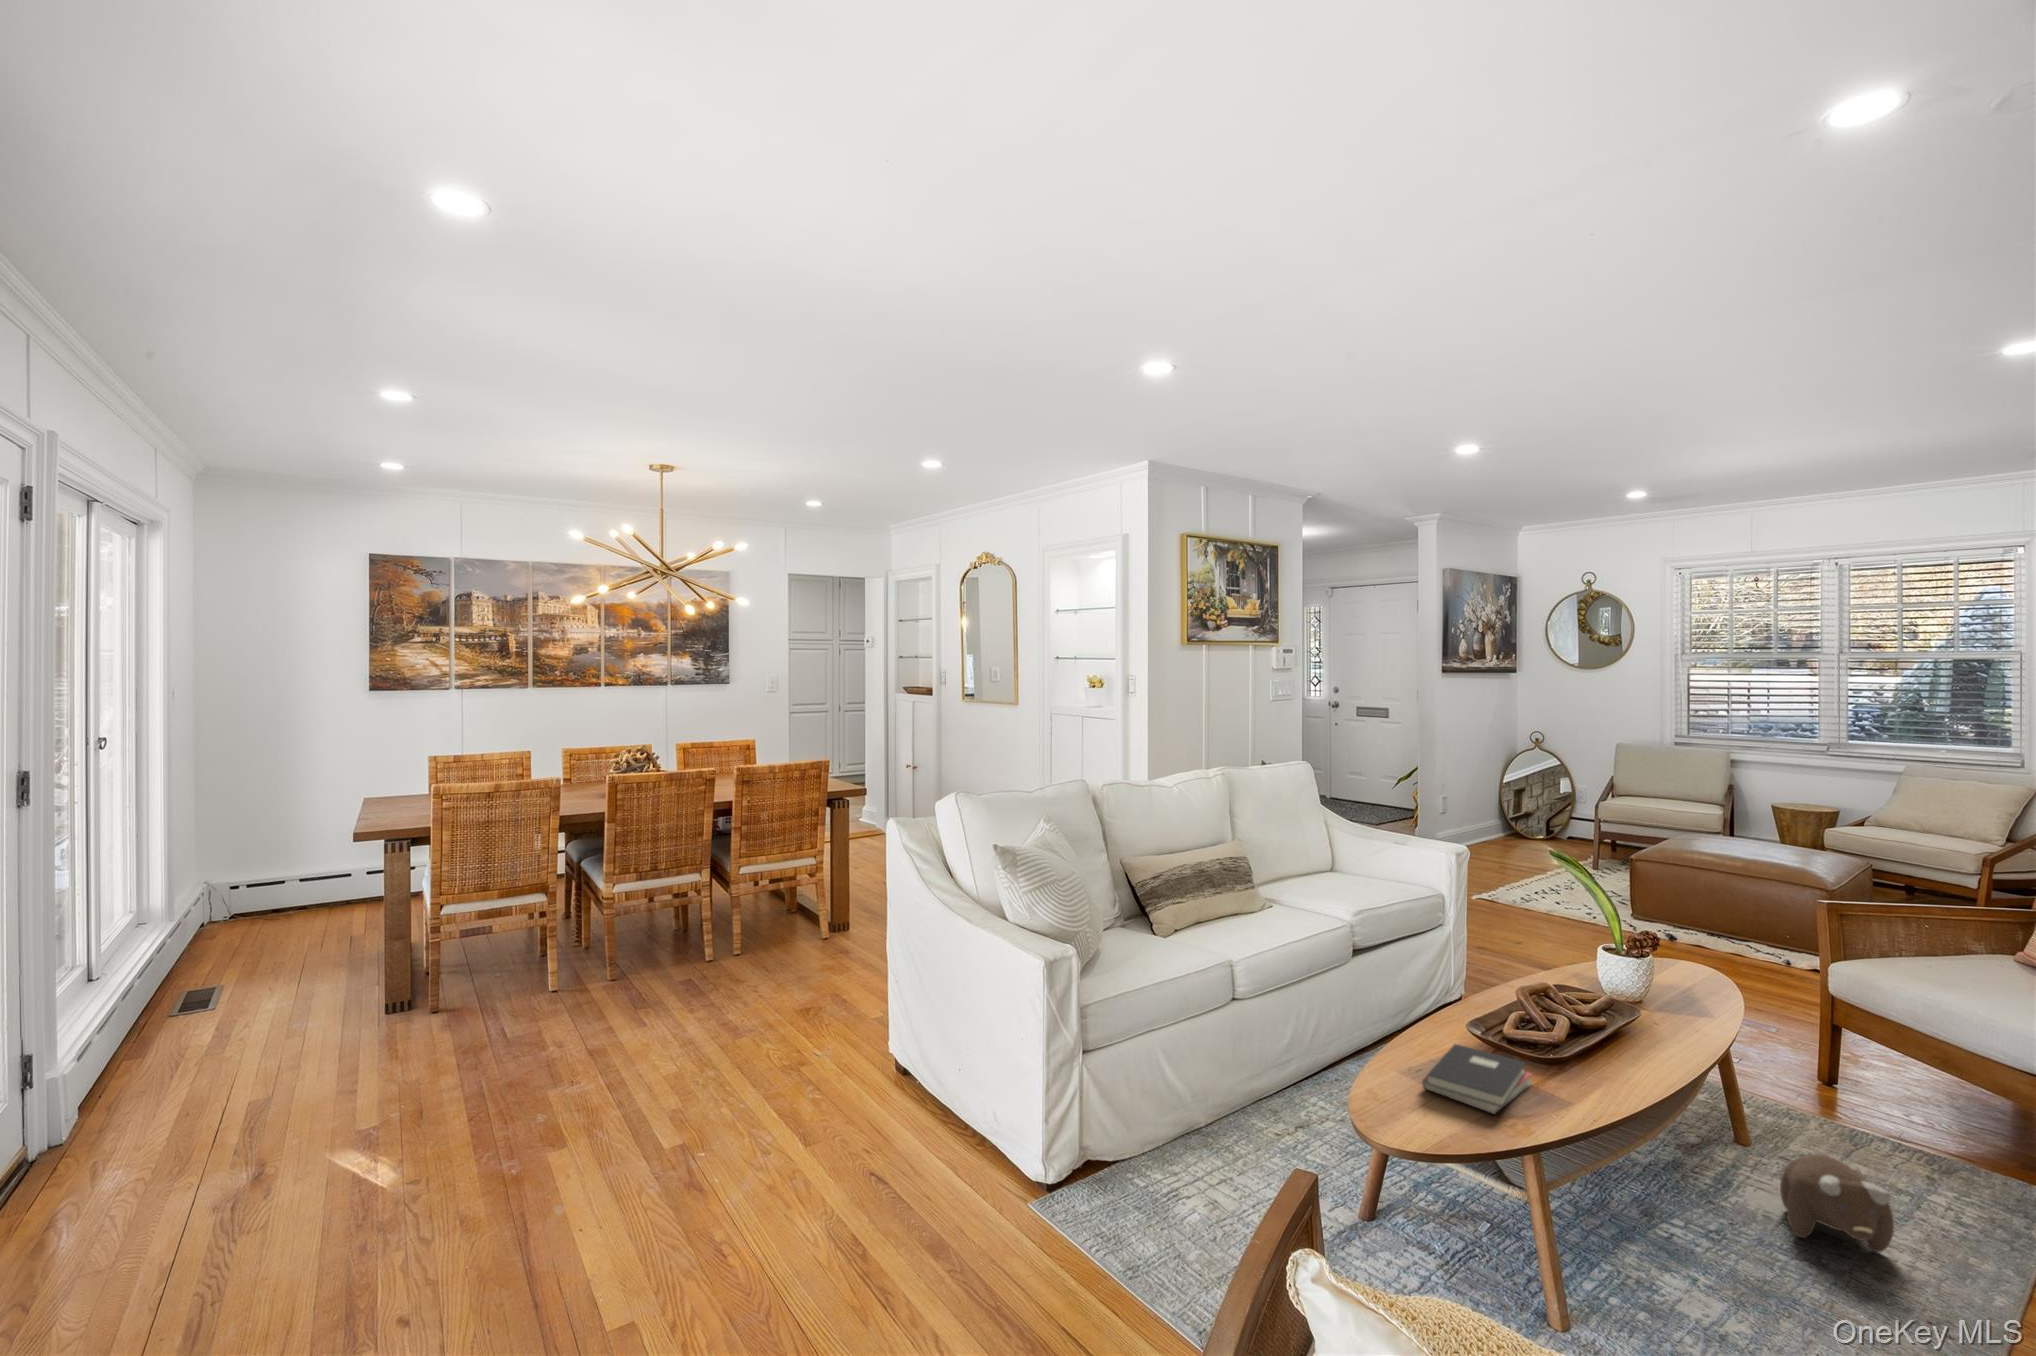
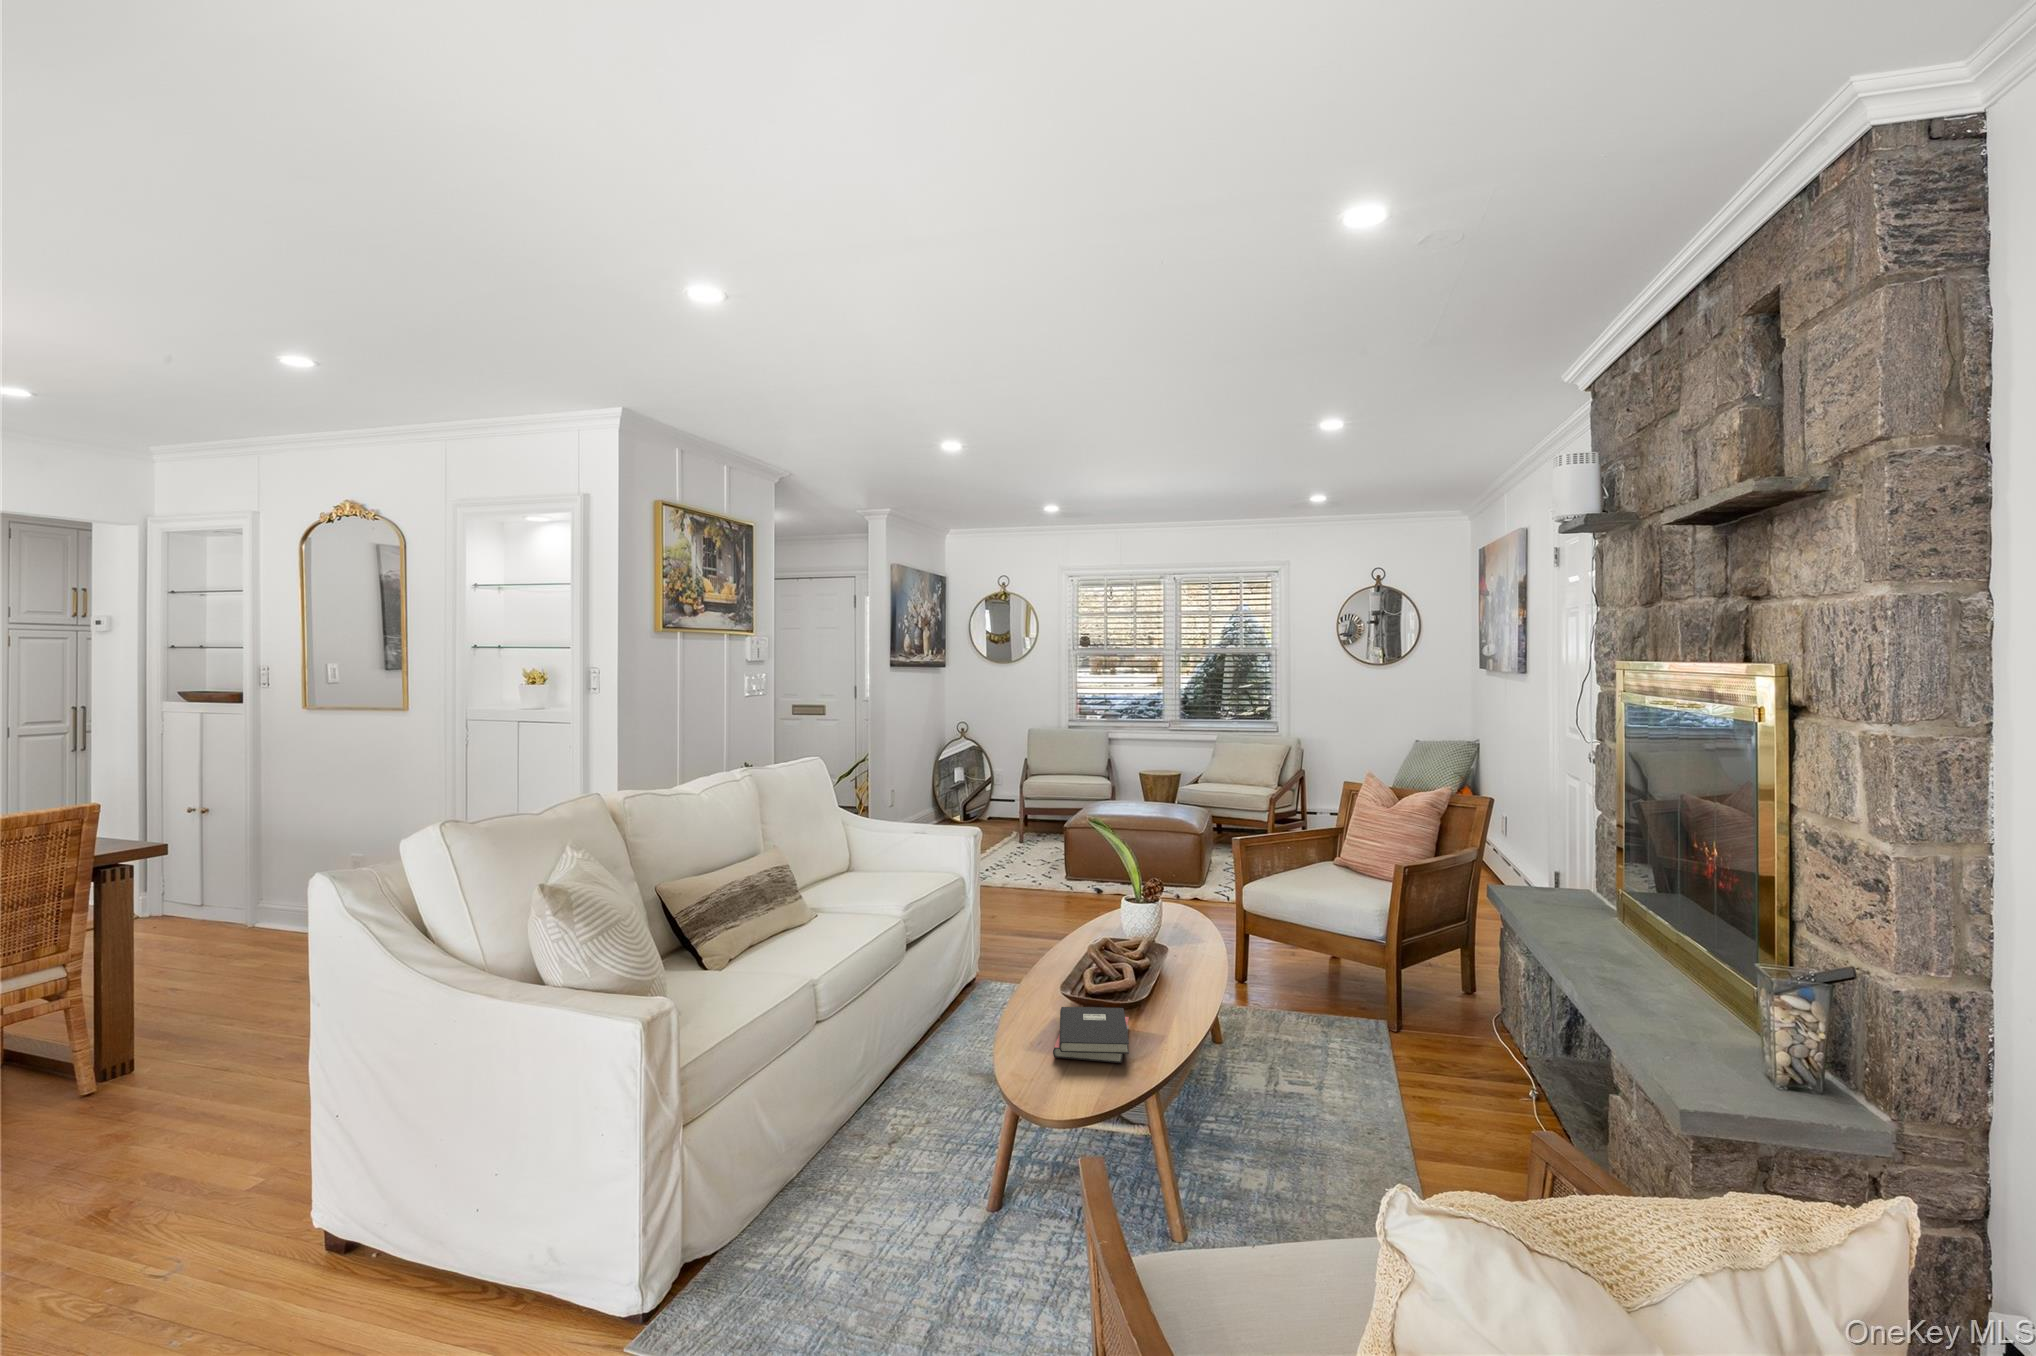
plush toy: present [1780,1154,1894,1252] -> none [1258,1027,1334,1097]

